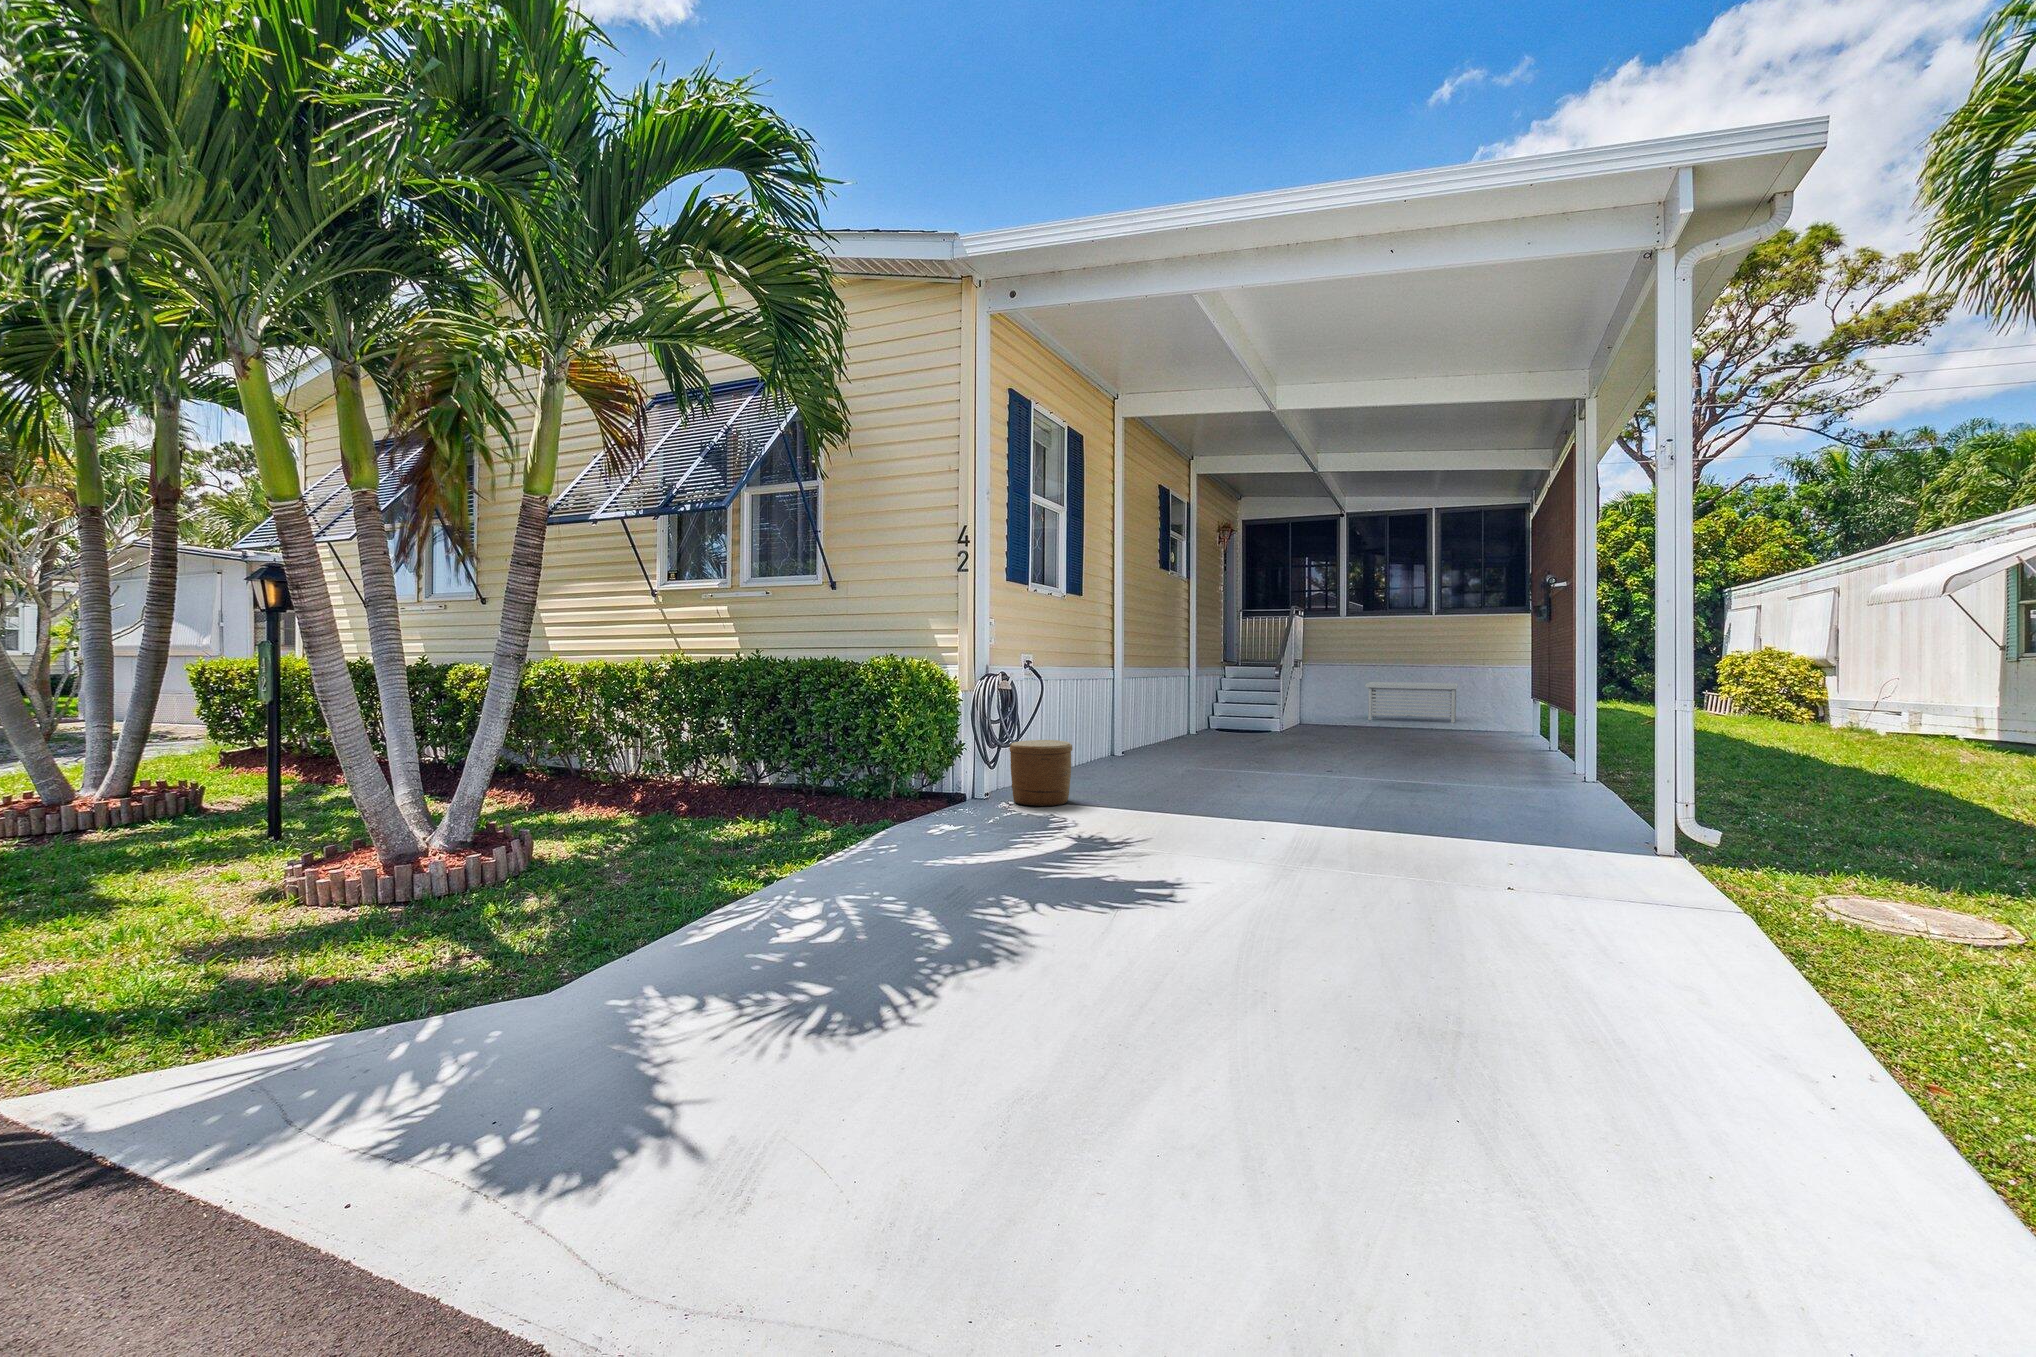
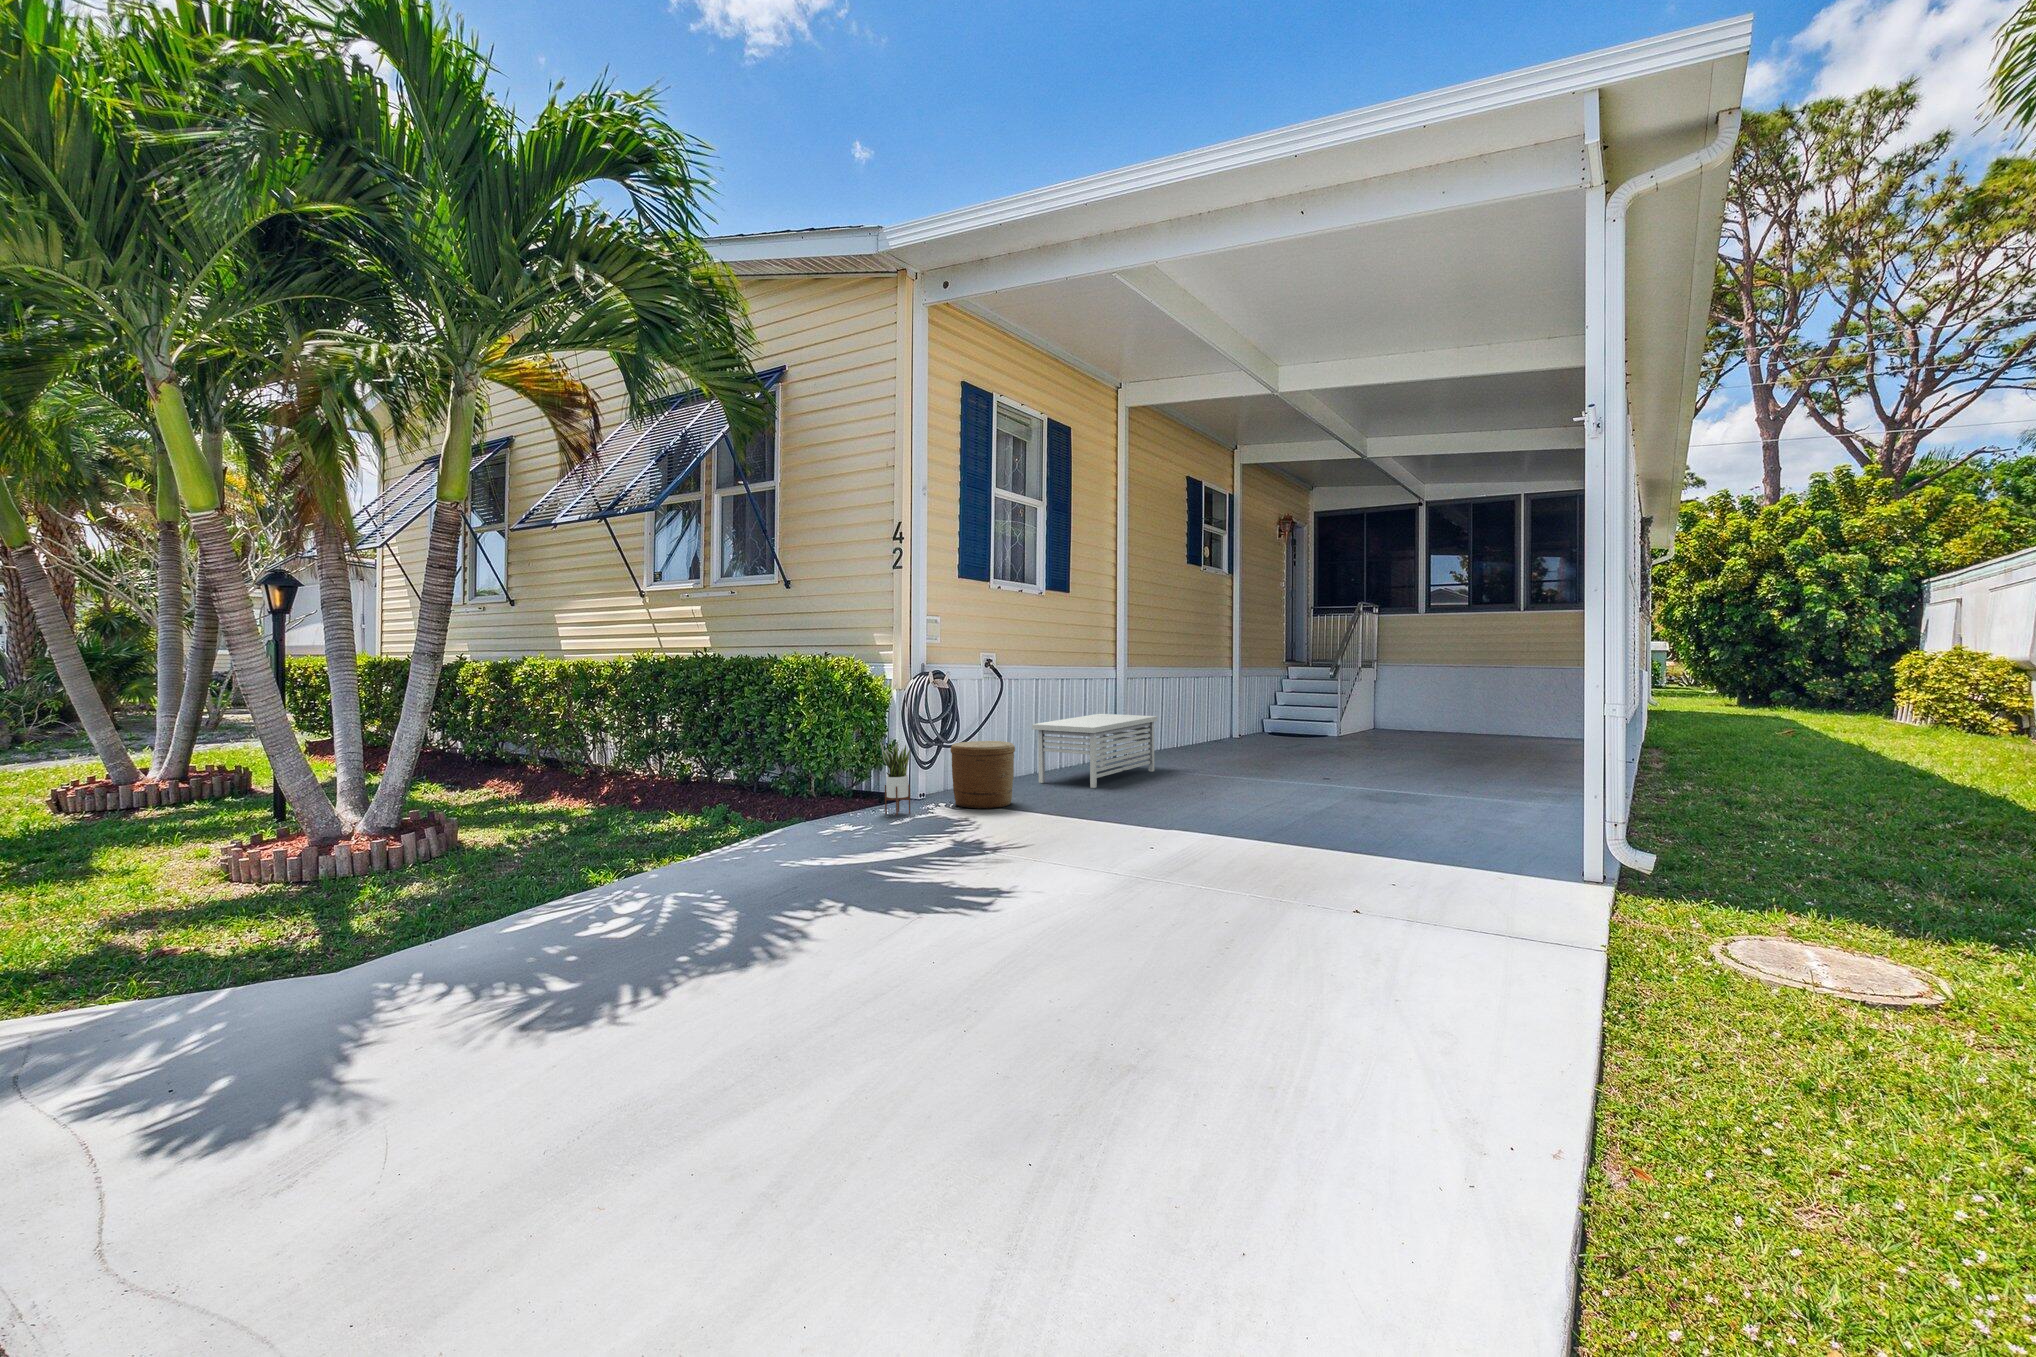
storage bench: present [1365,682,1458,723] -> present [1032,714,1157,788]
potted plant: none [953,741,980,816] -> present [880,741,910,816]

